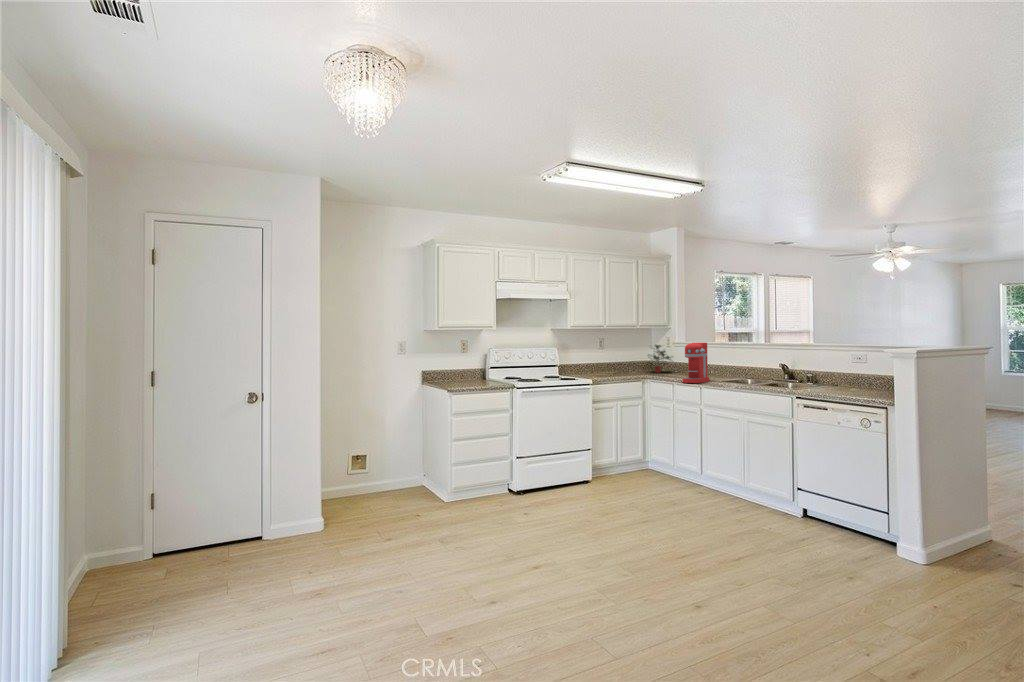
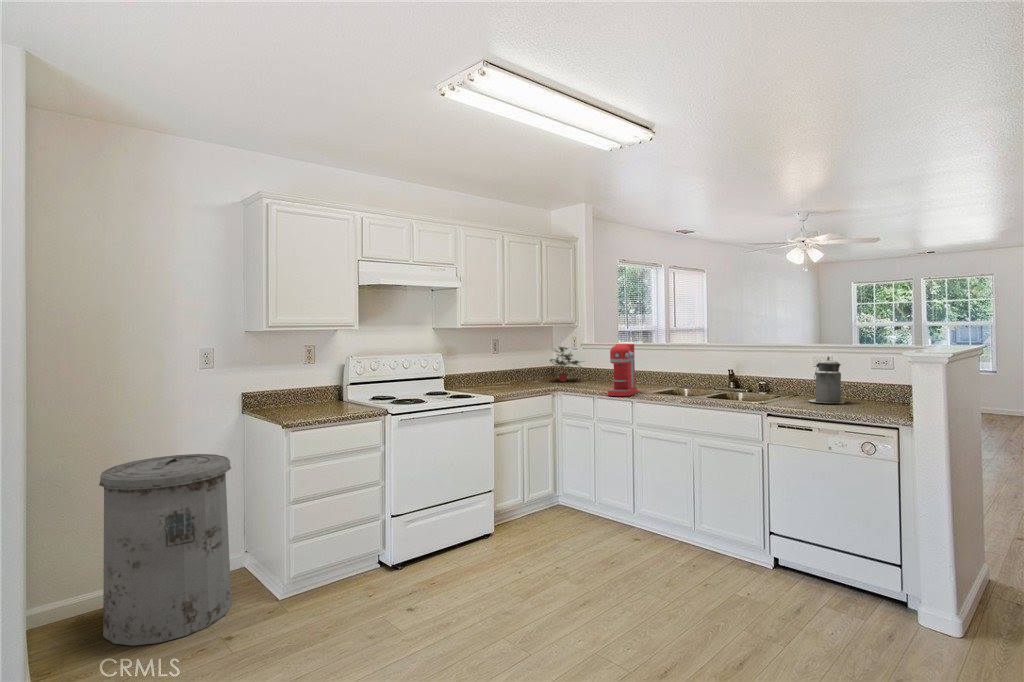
canister: none [841,354,872,392] -> present [809,356,845,403]
trash can: none [347,408,416,514] -> present [99,454,231,646]

